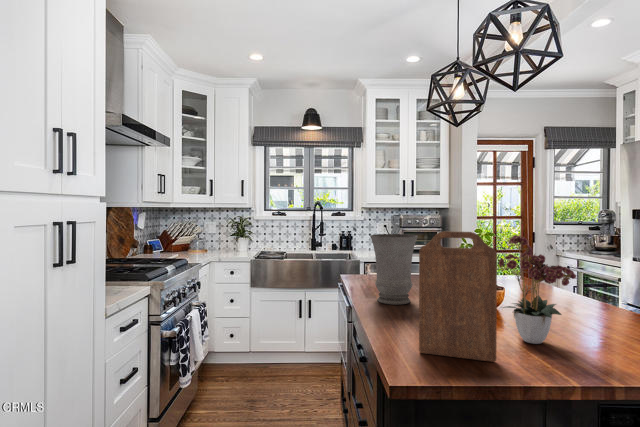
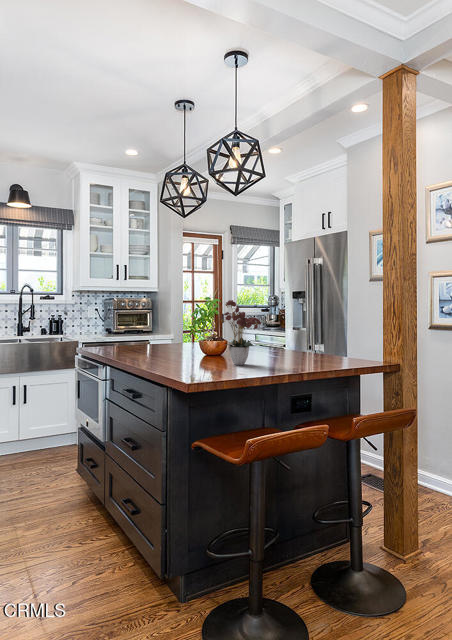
cutting board: present [419,231,497,362] -> none [180,295,224,372]
vase: present [370,234,418,305] -> none [122,306,159,359]

